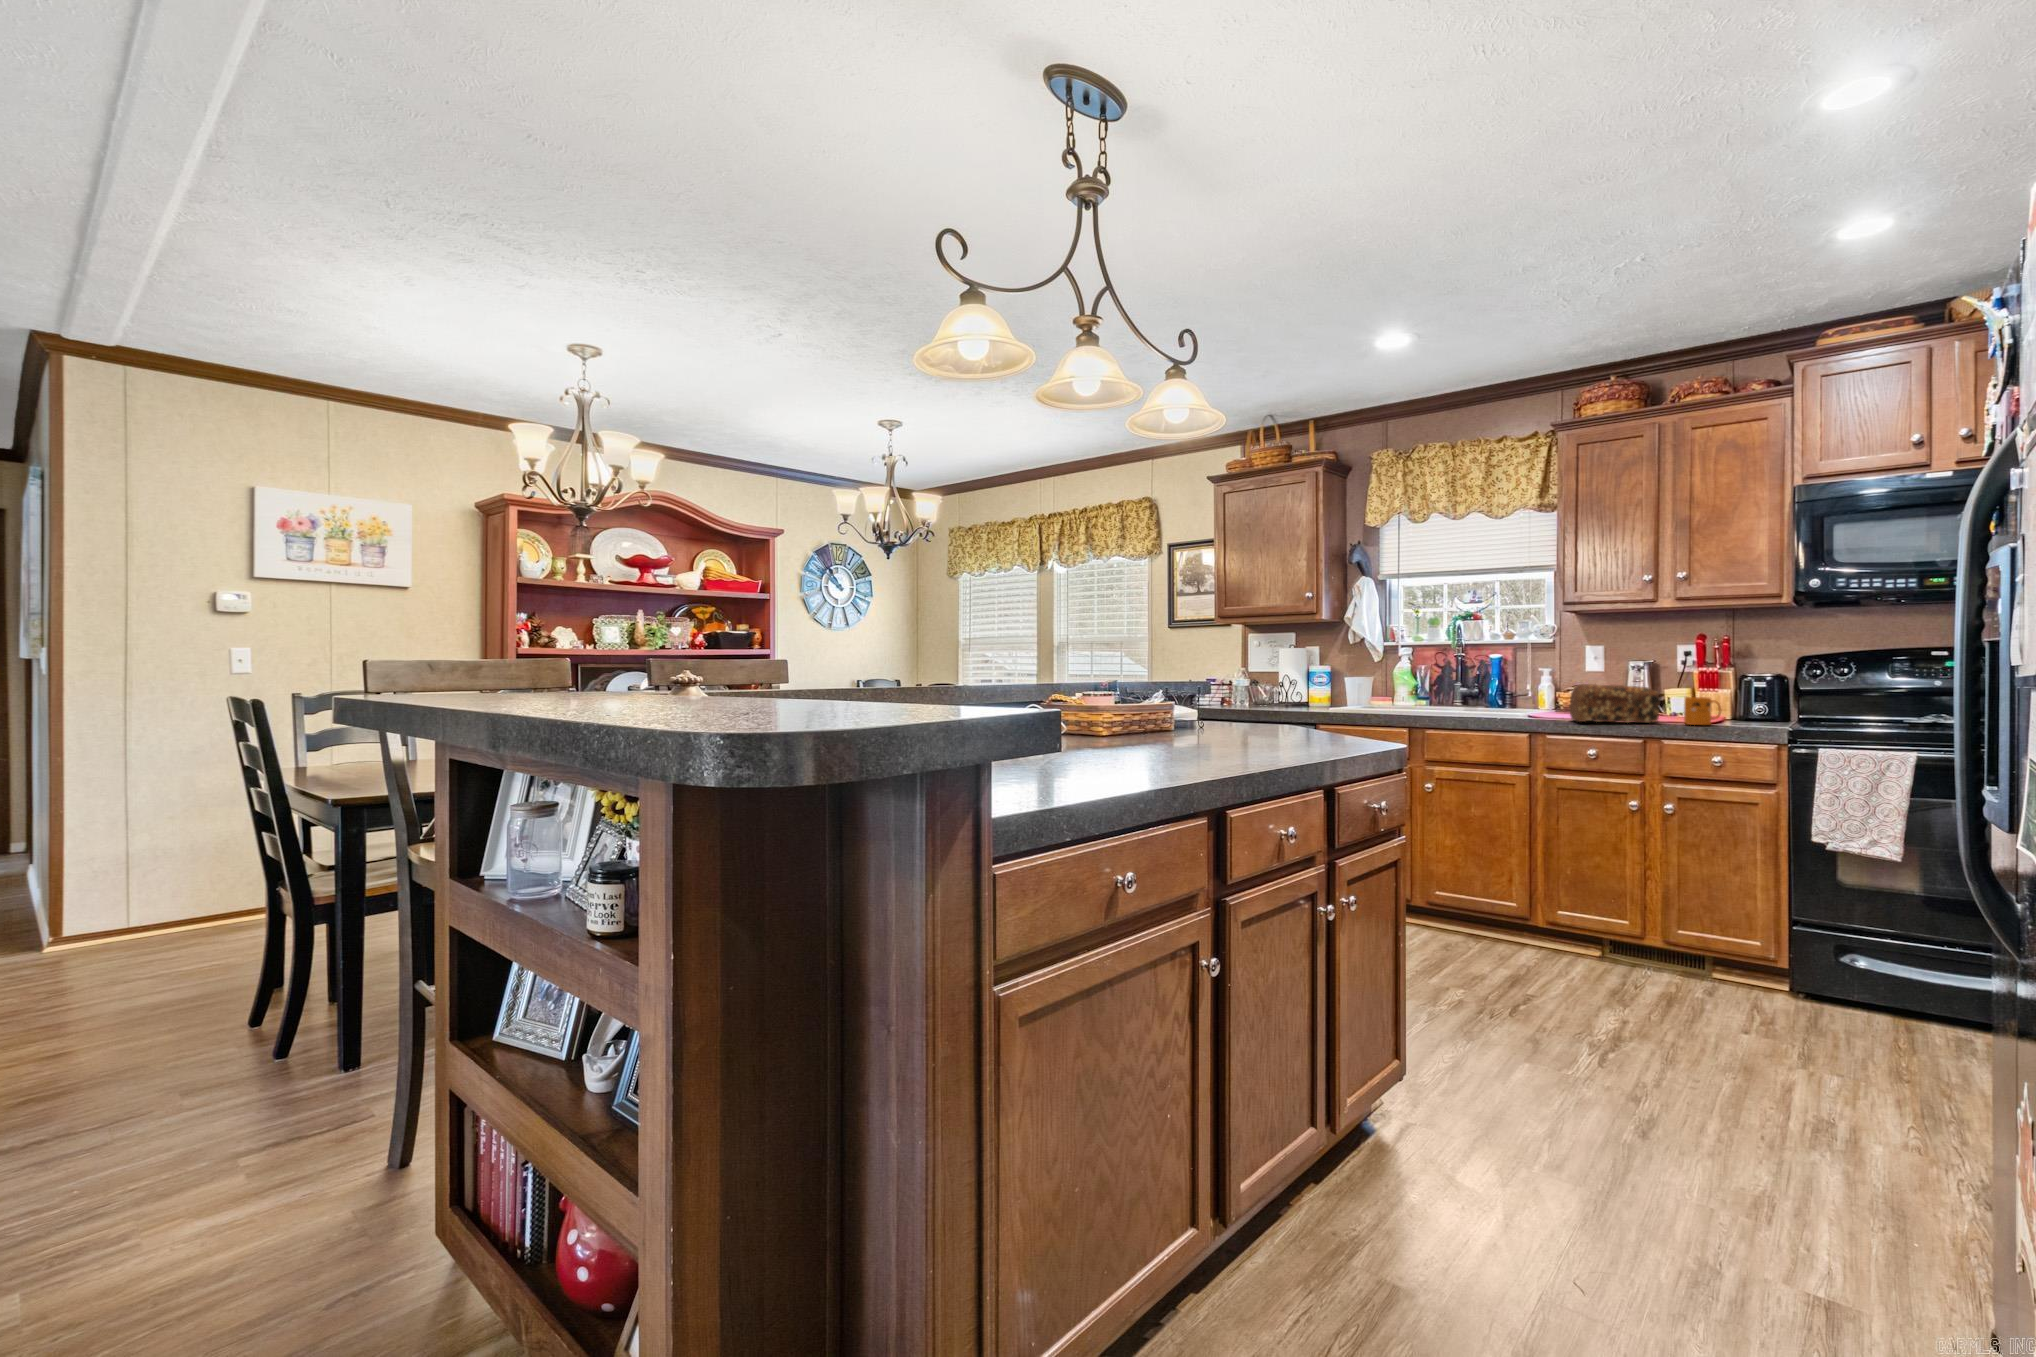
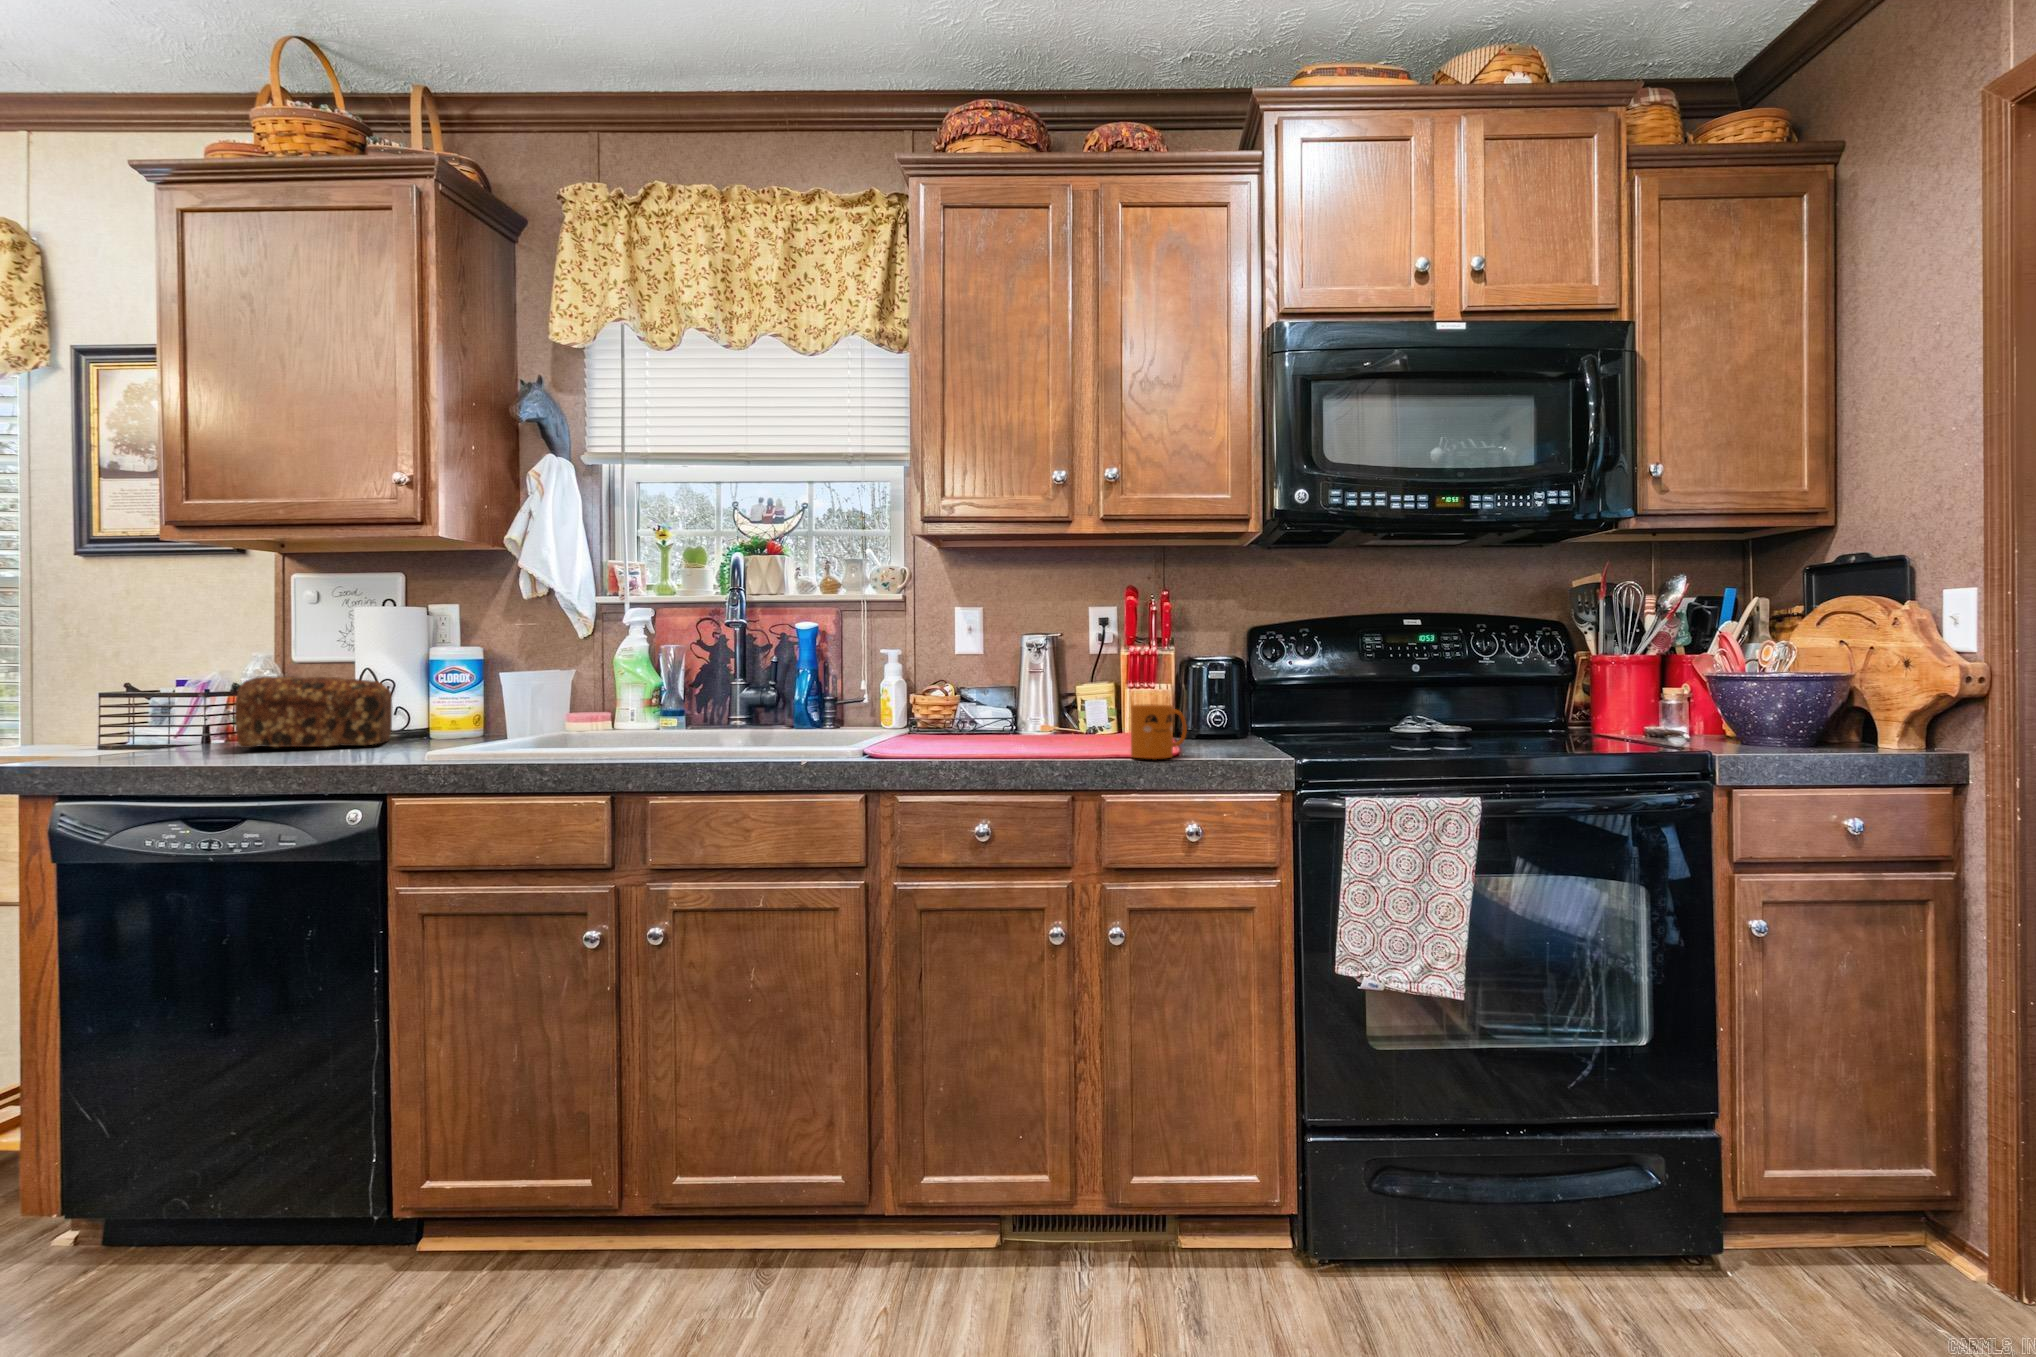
bread loaf: present [1569,684,1660,723] -> present [235,676,392,748]

